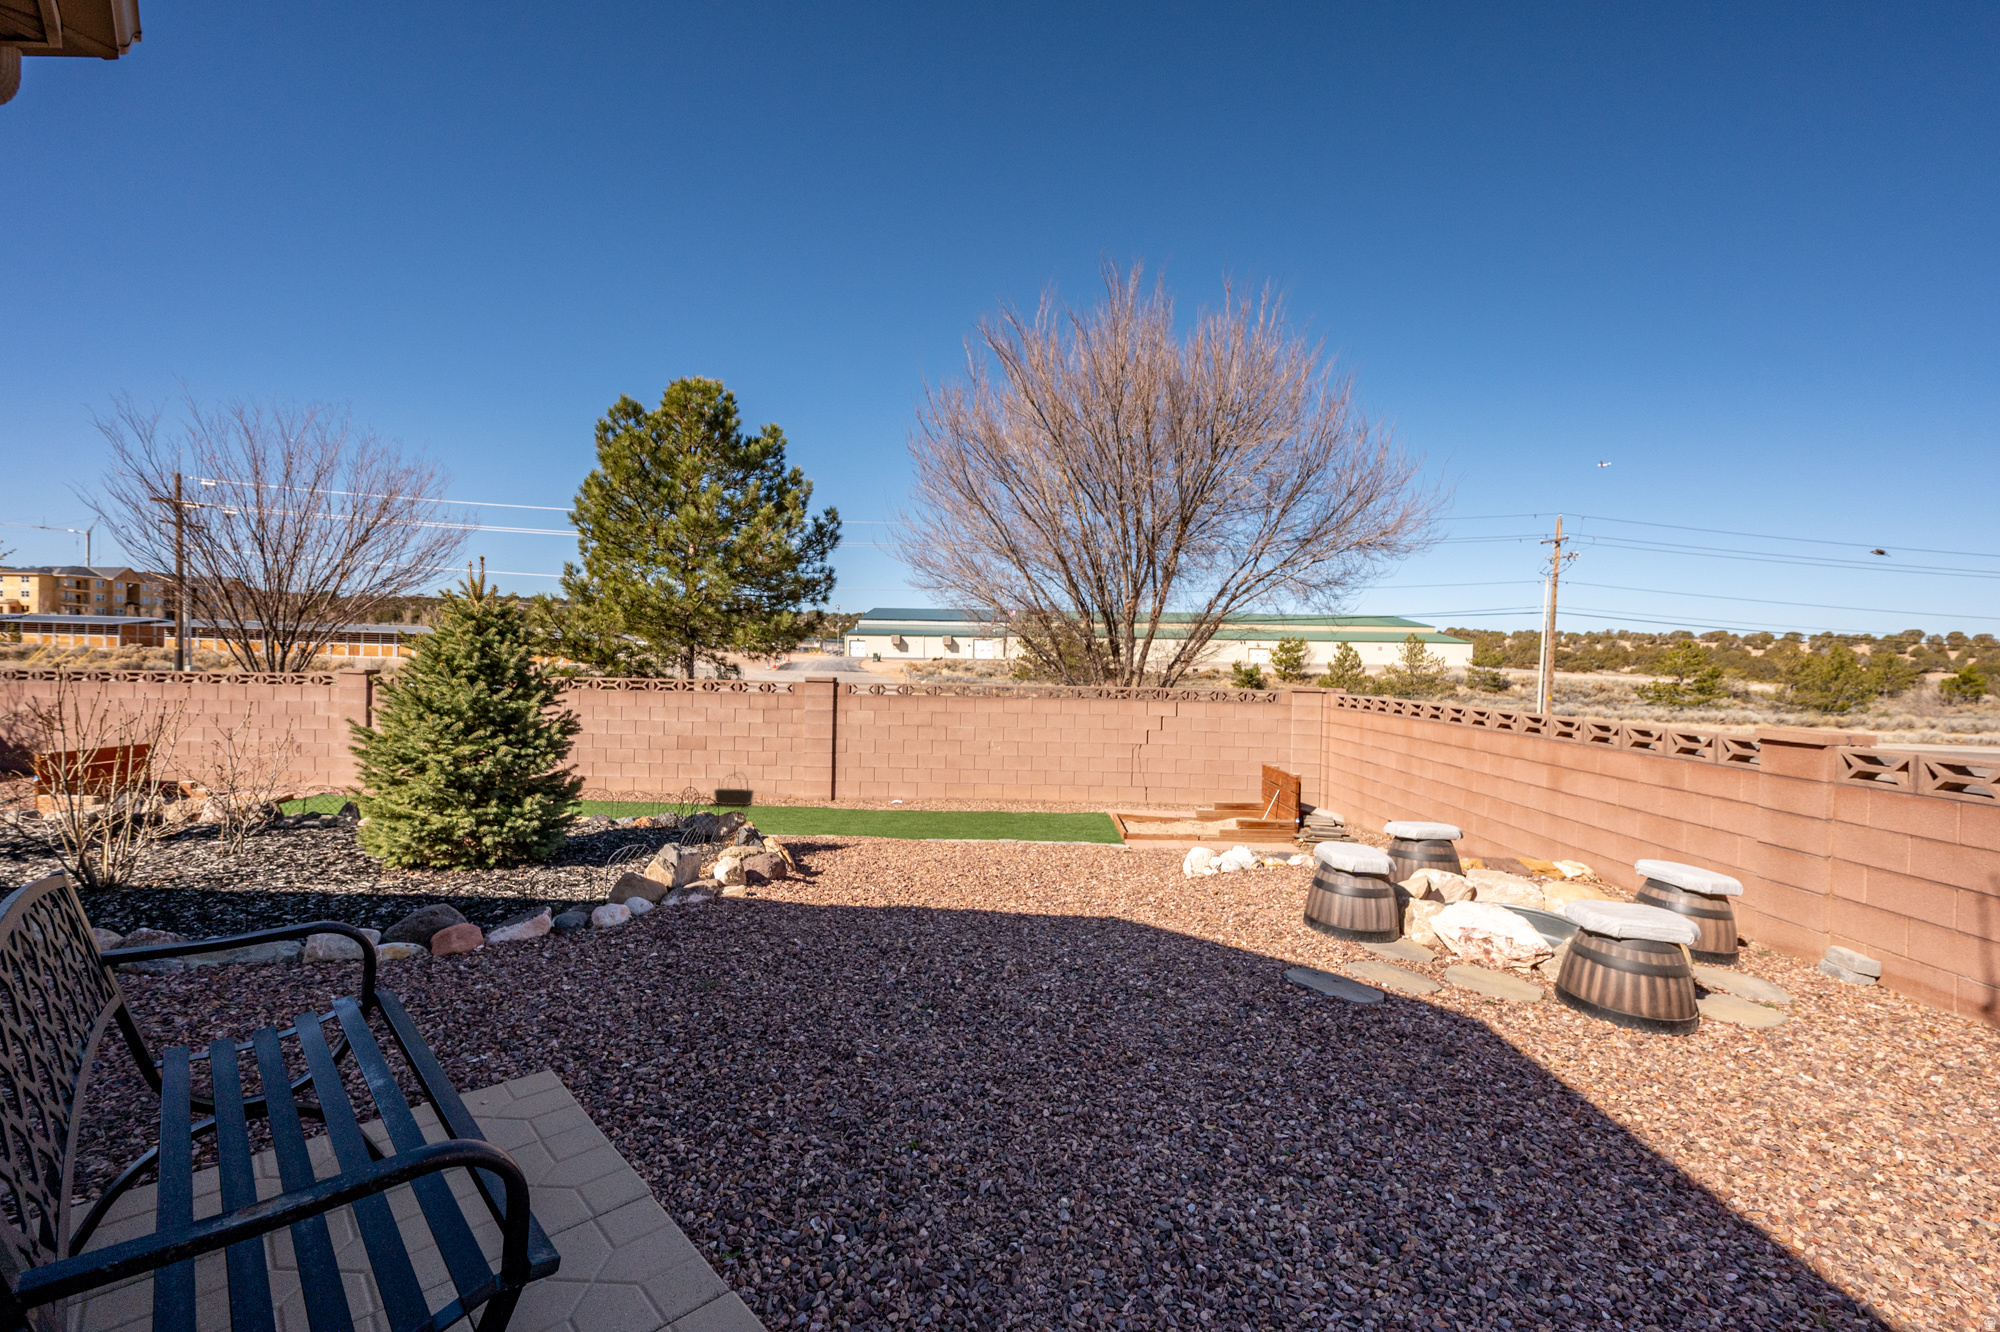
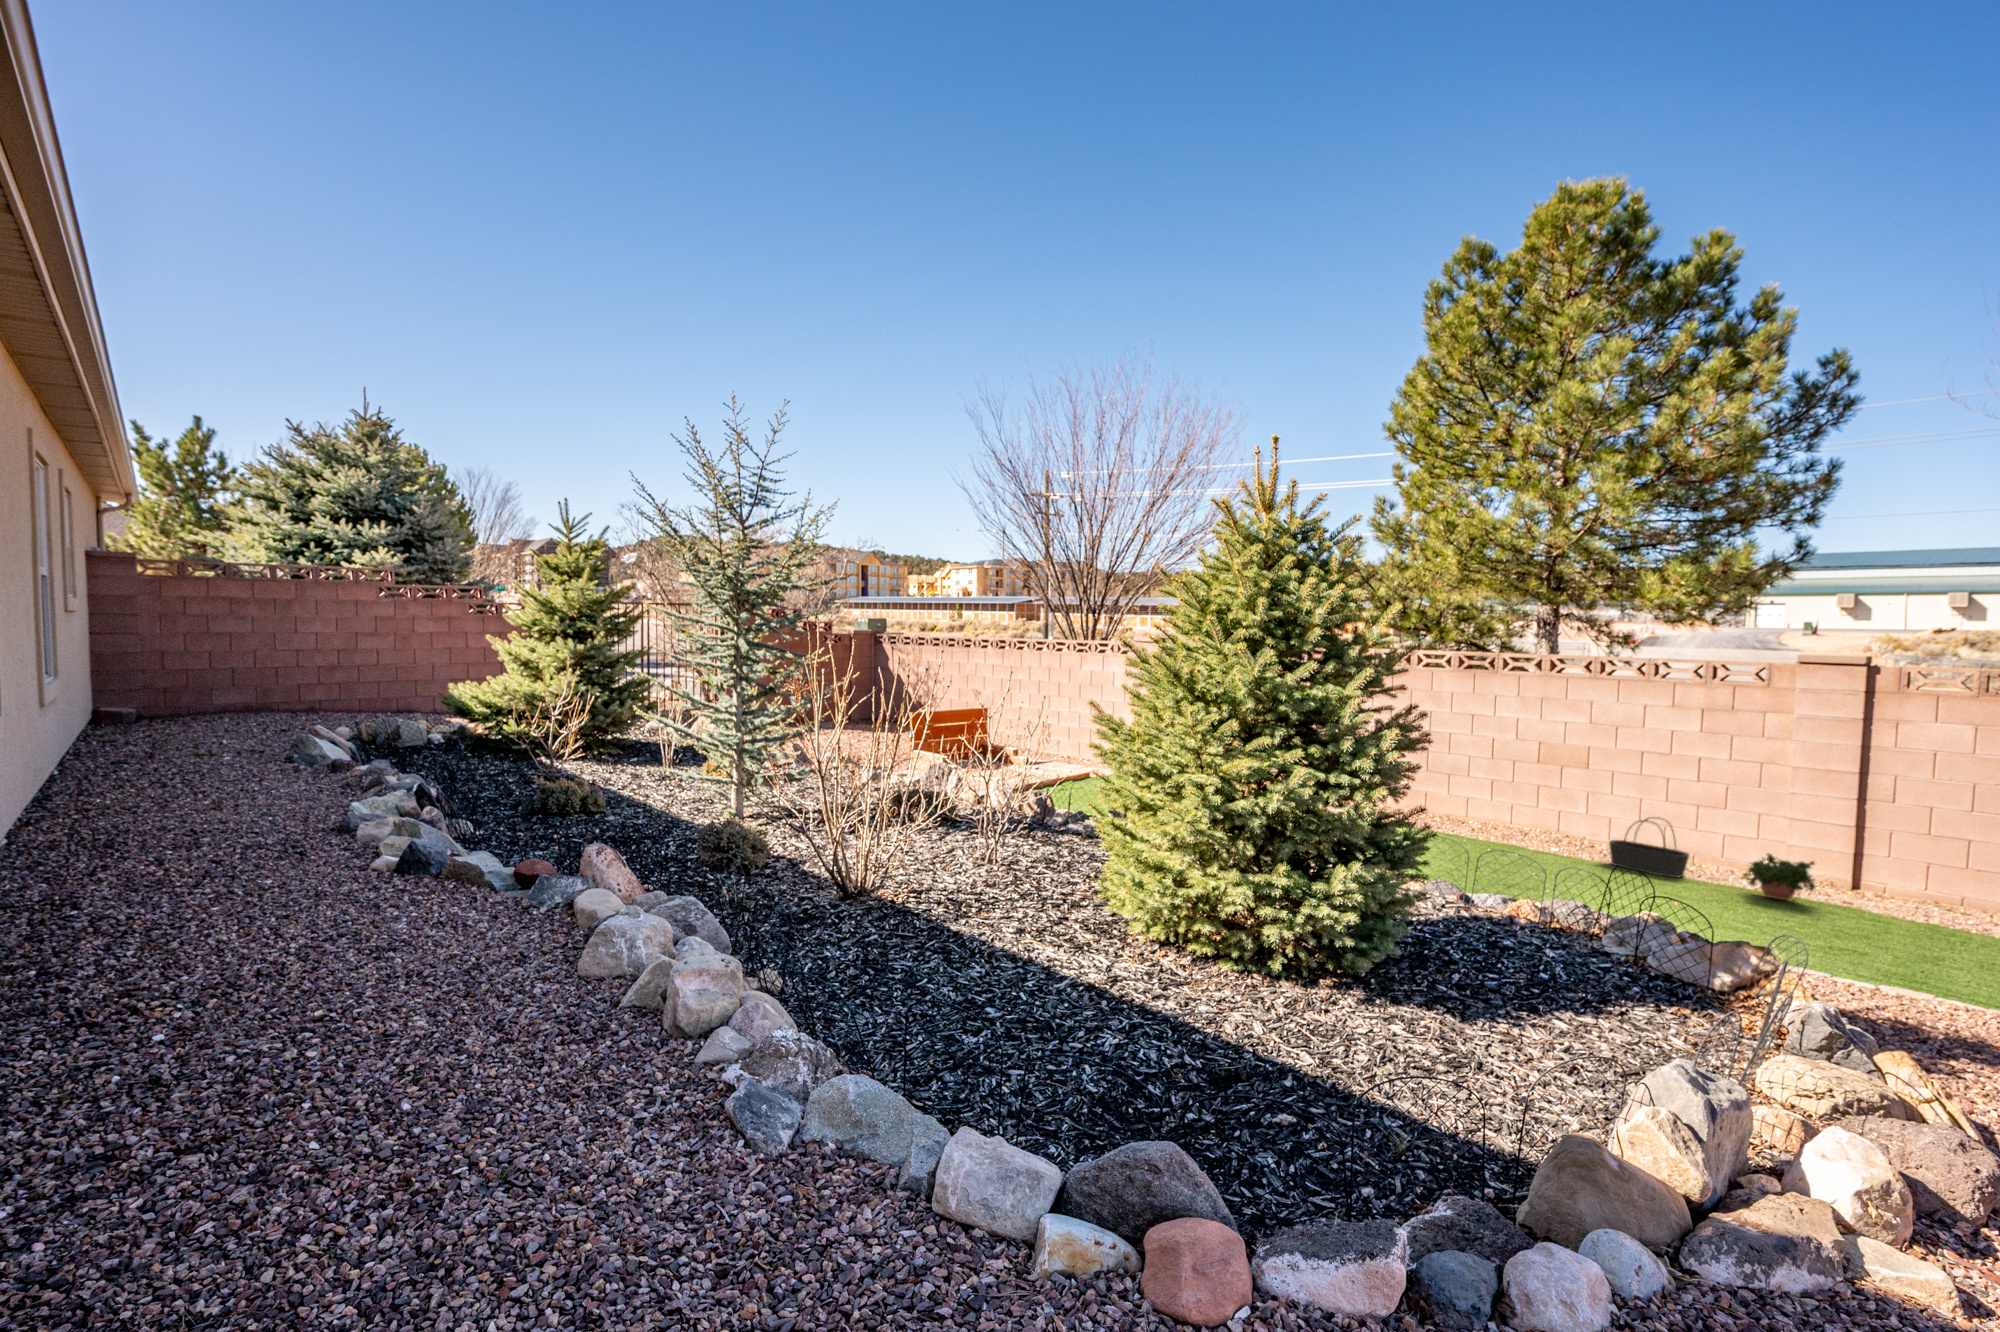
potted plant: none [775,783,809,809] -> present [1744,853,1817,900]

